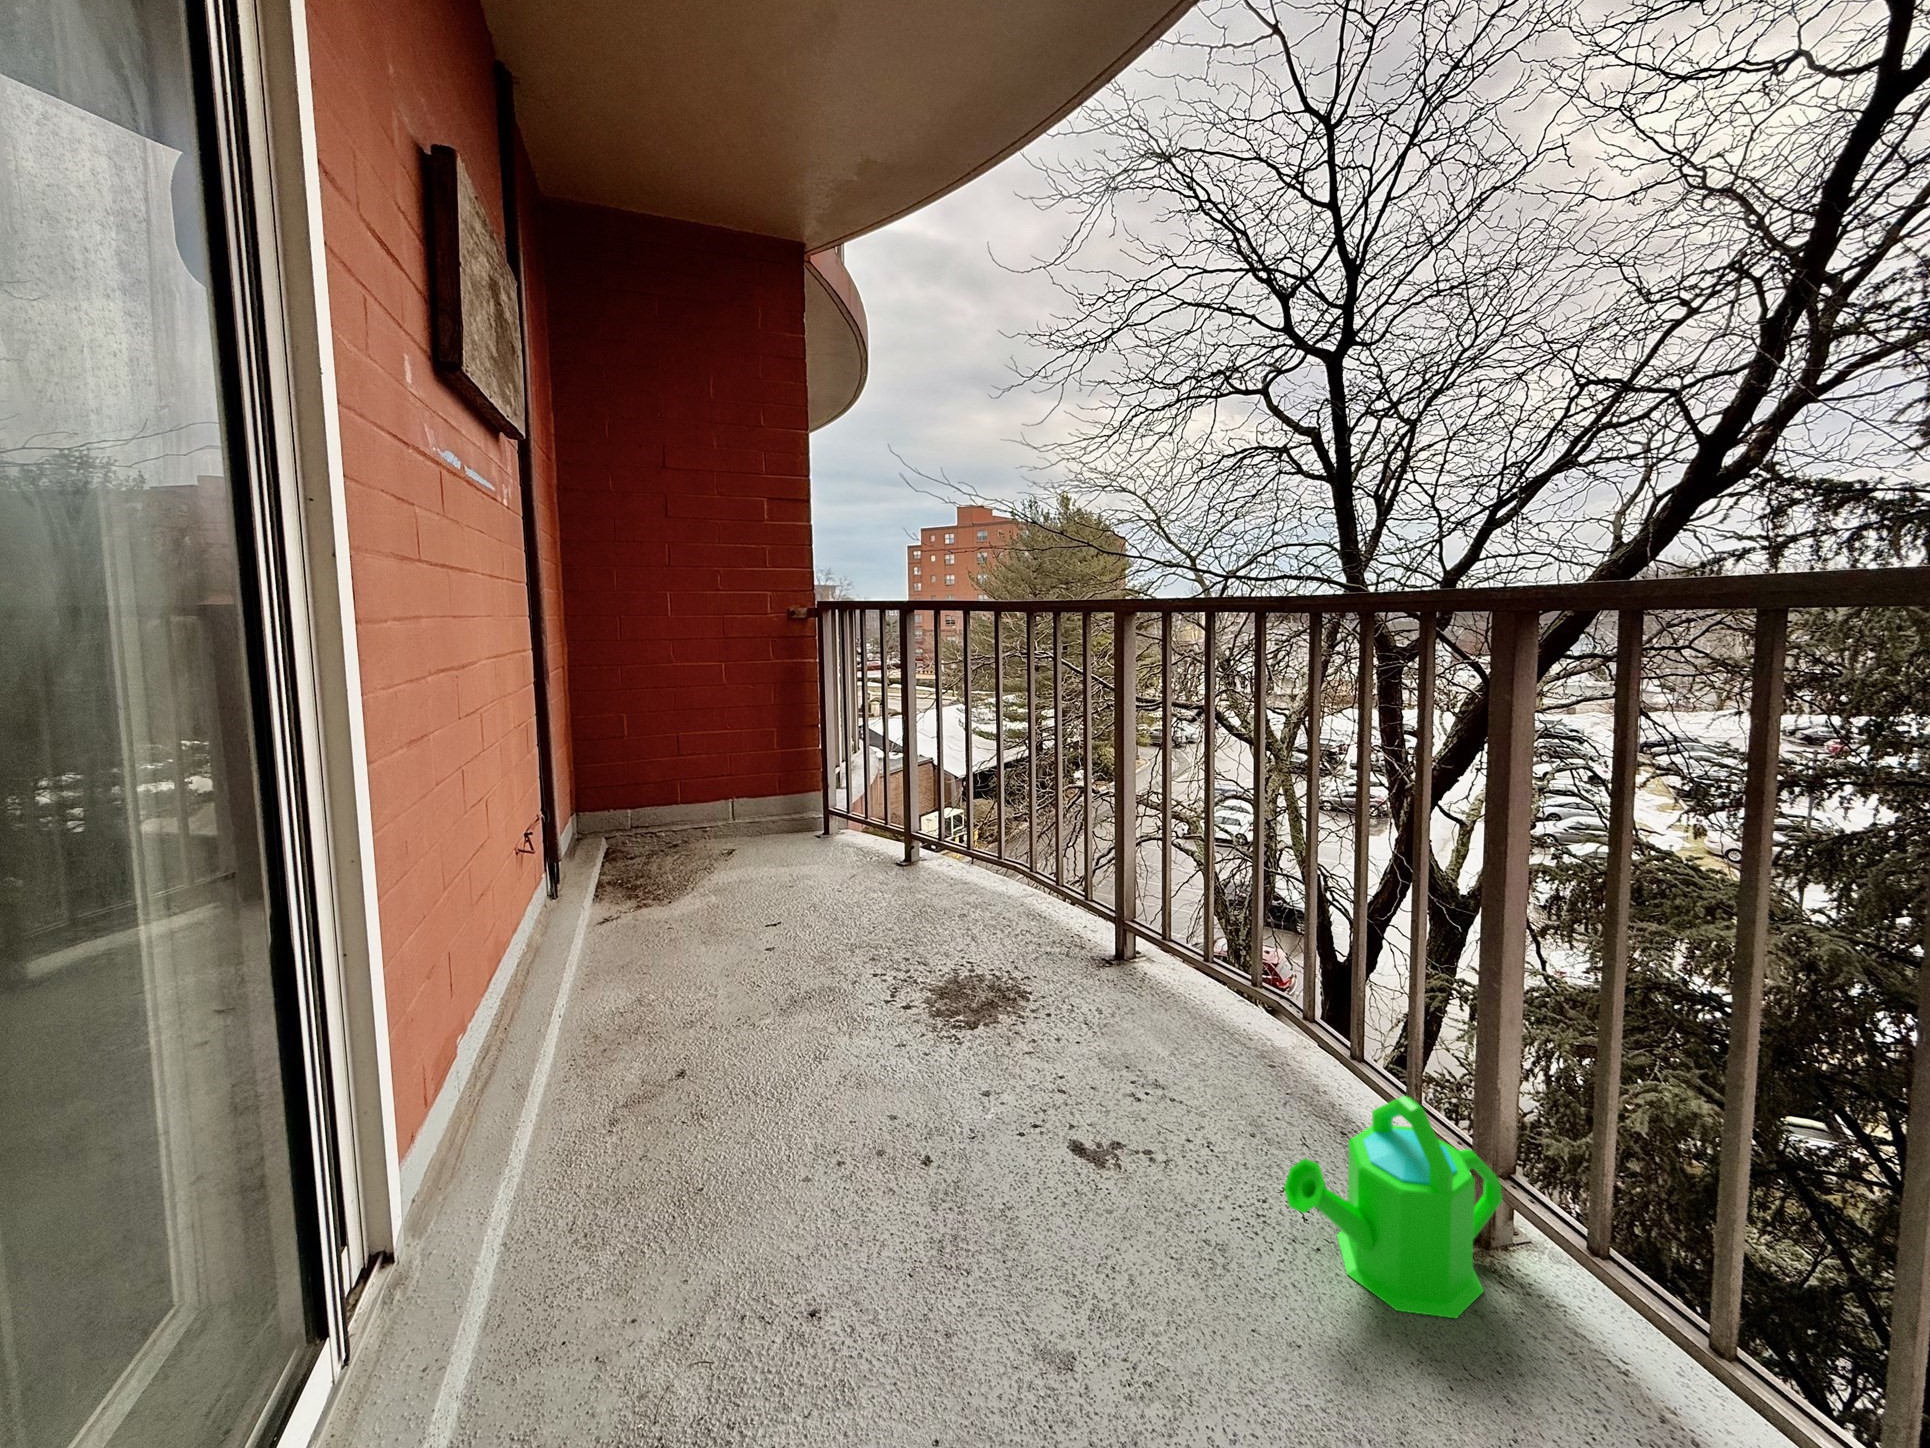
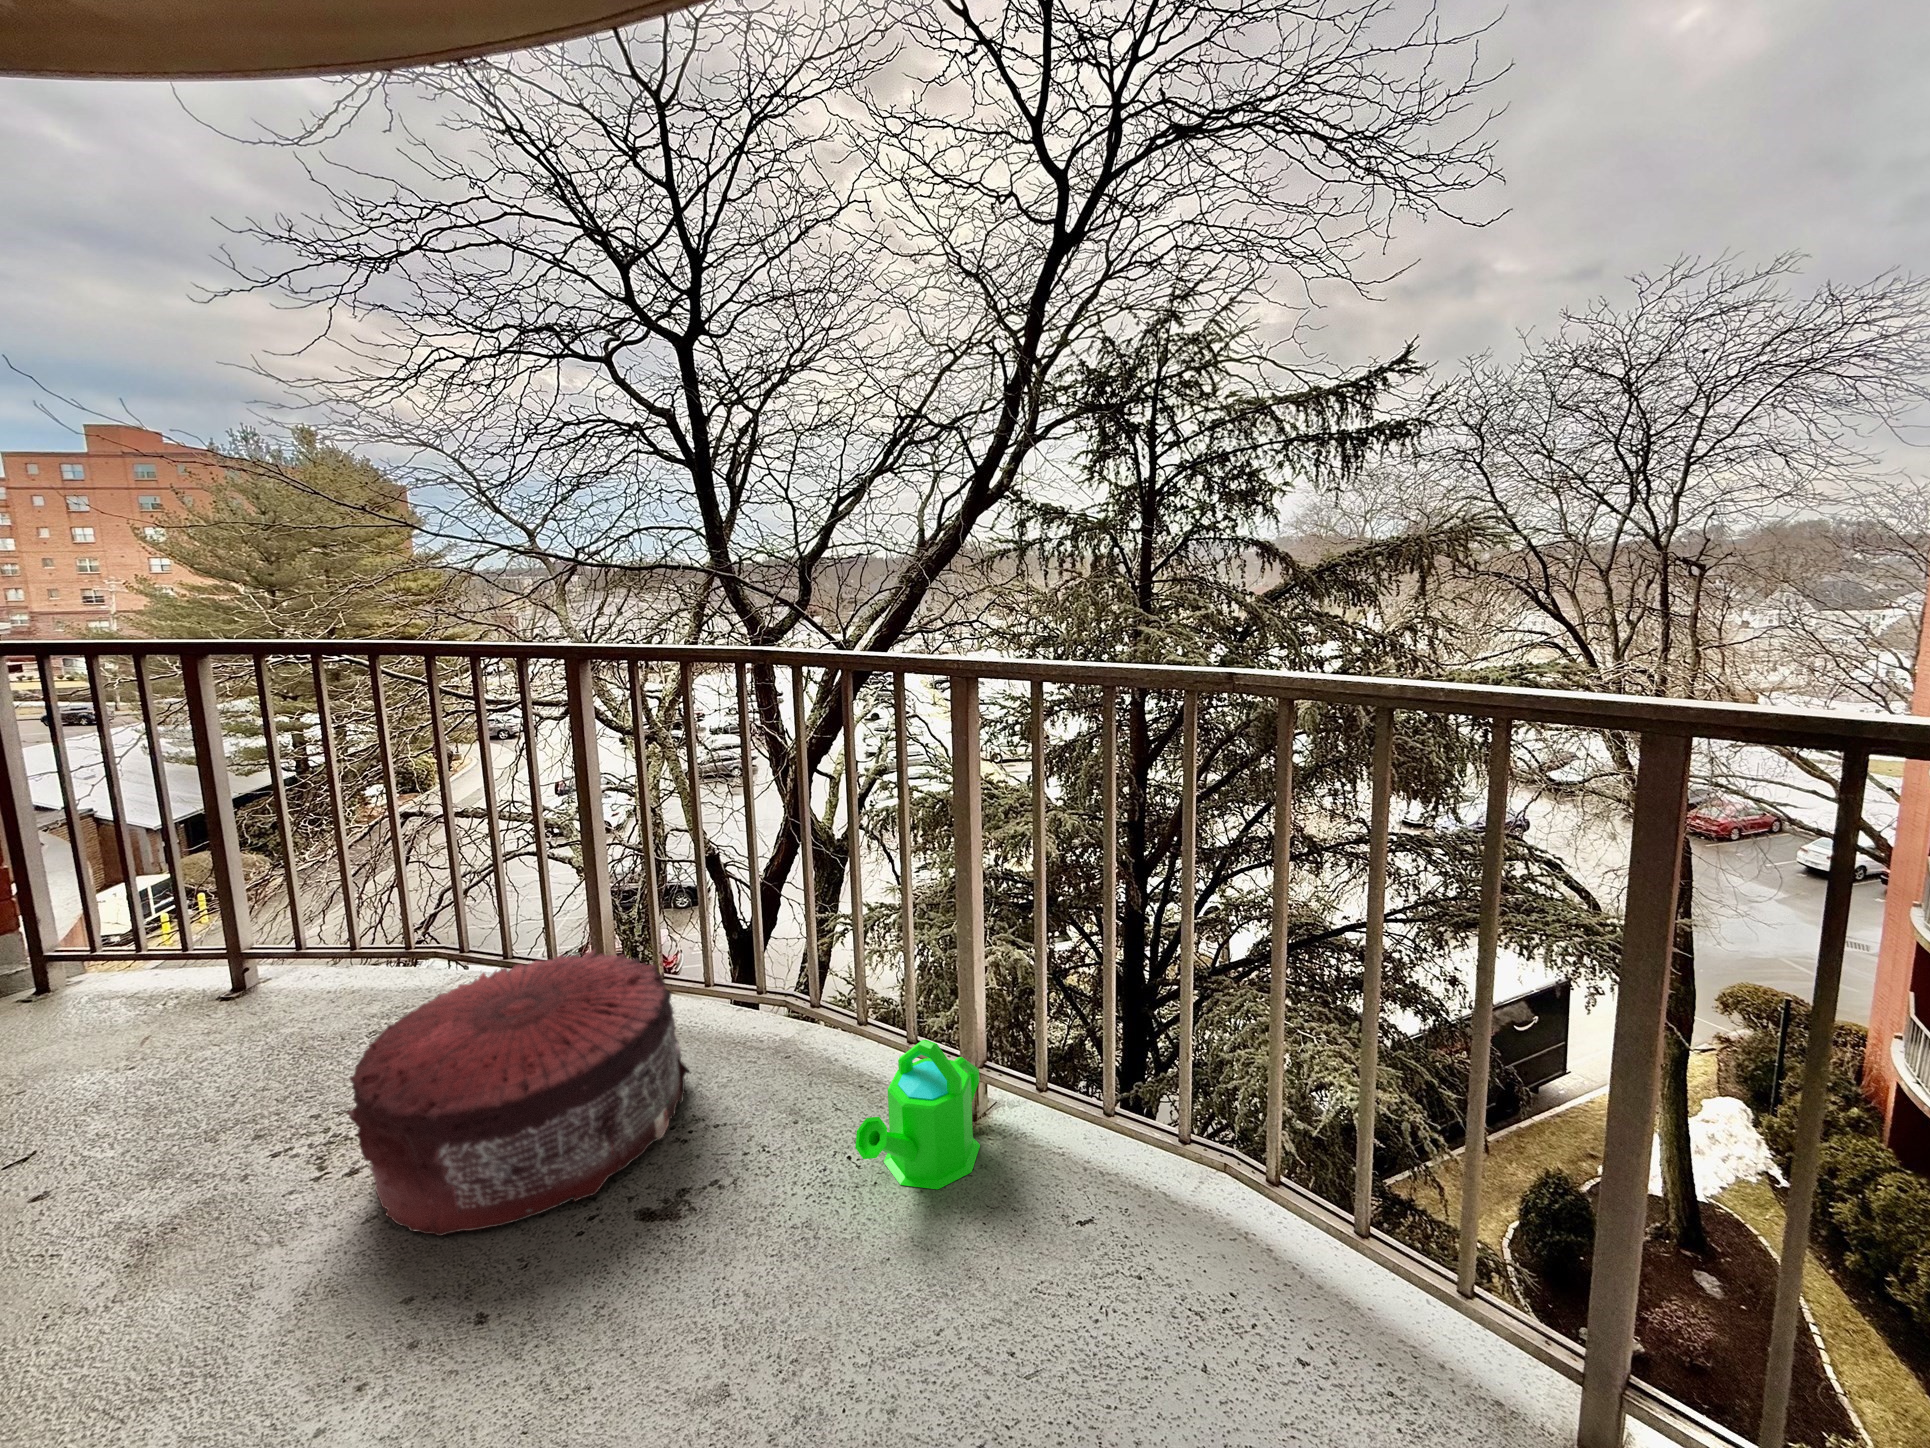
pouf: none [902,877,1169,1106] -> present [348,949,689,1236]

